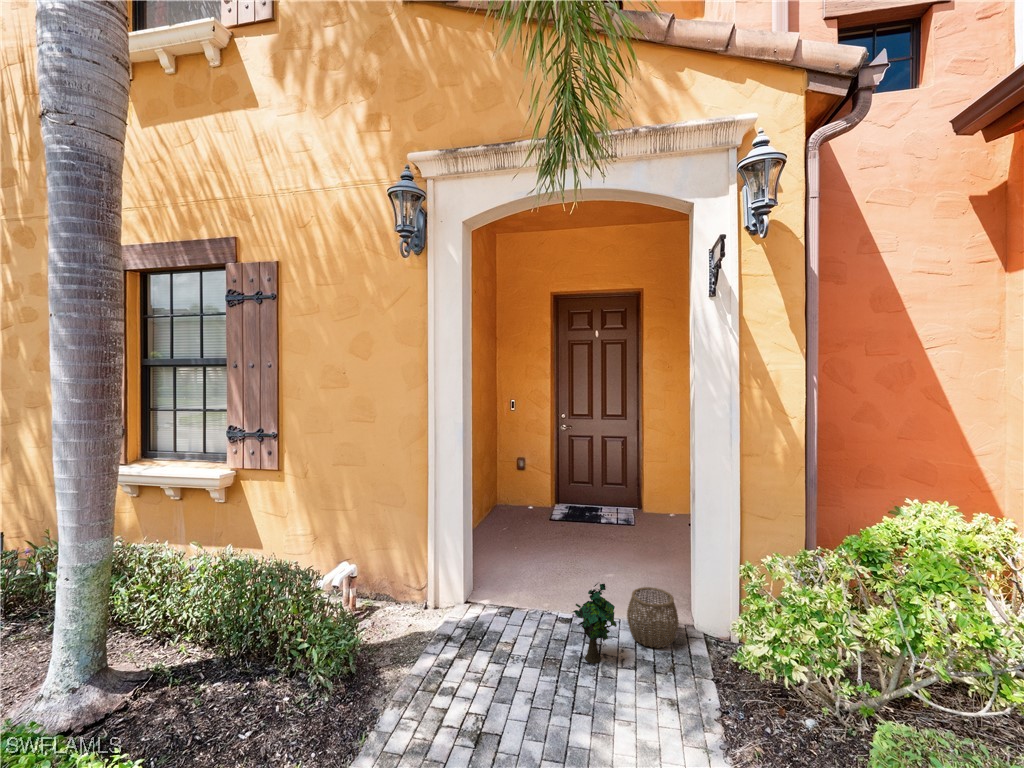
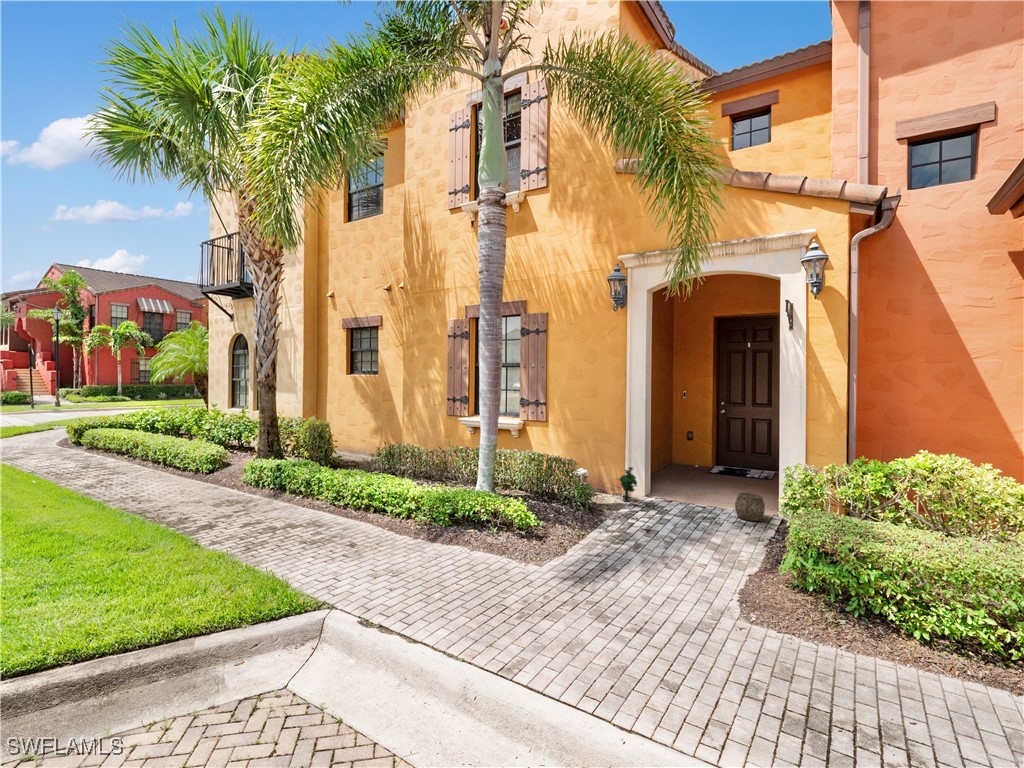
decorative plant: present [573,583,617,663] -> present [619,467,637,502]

